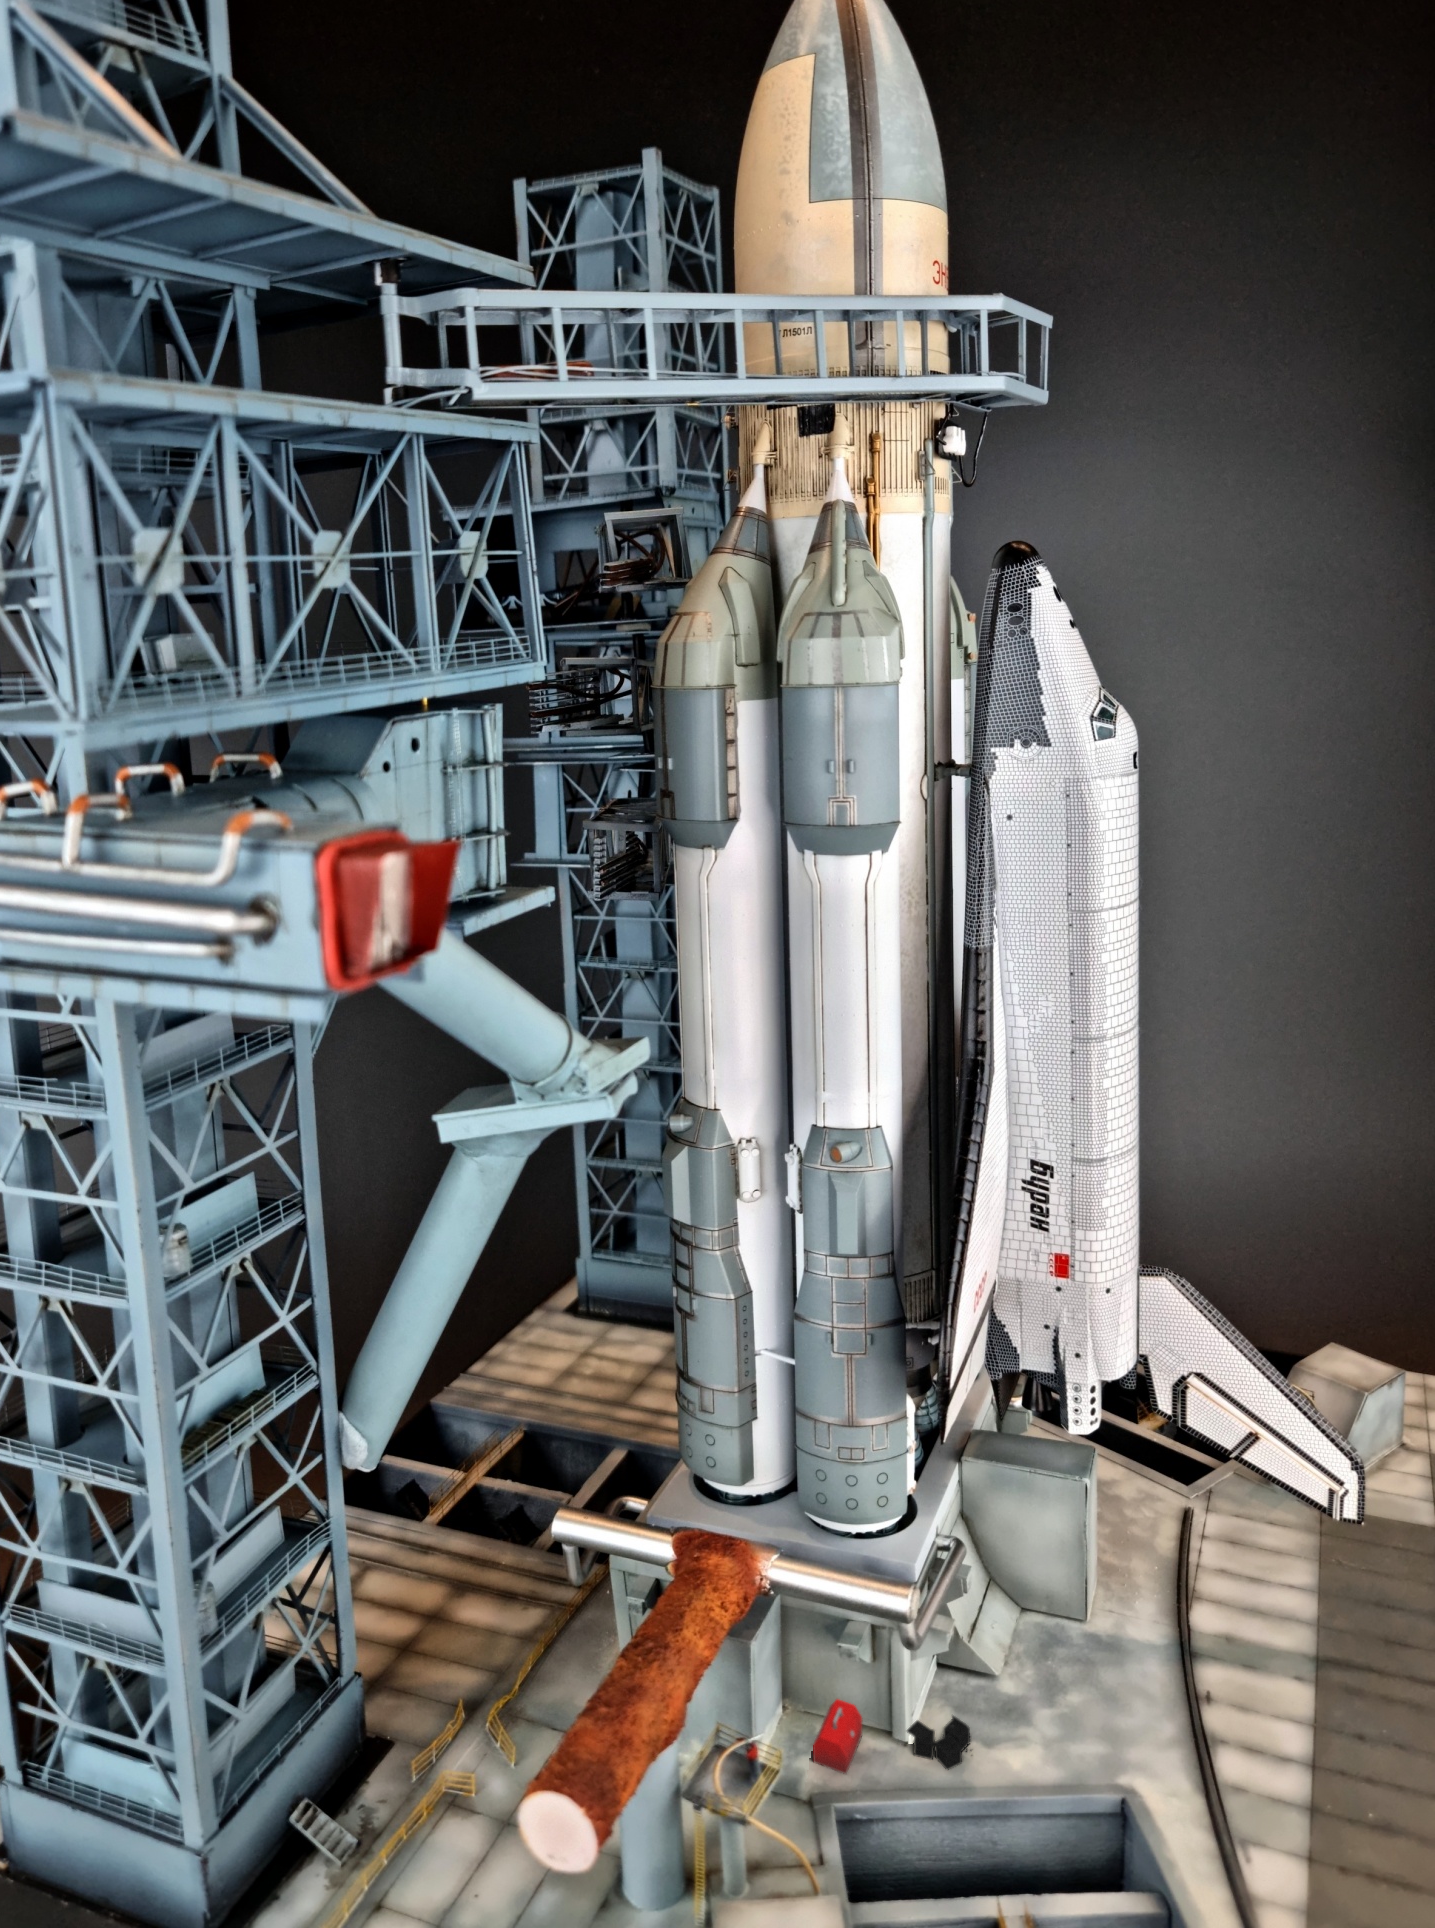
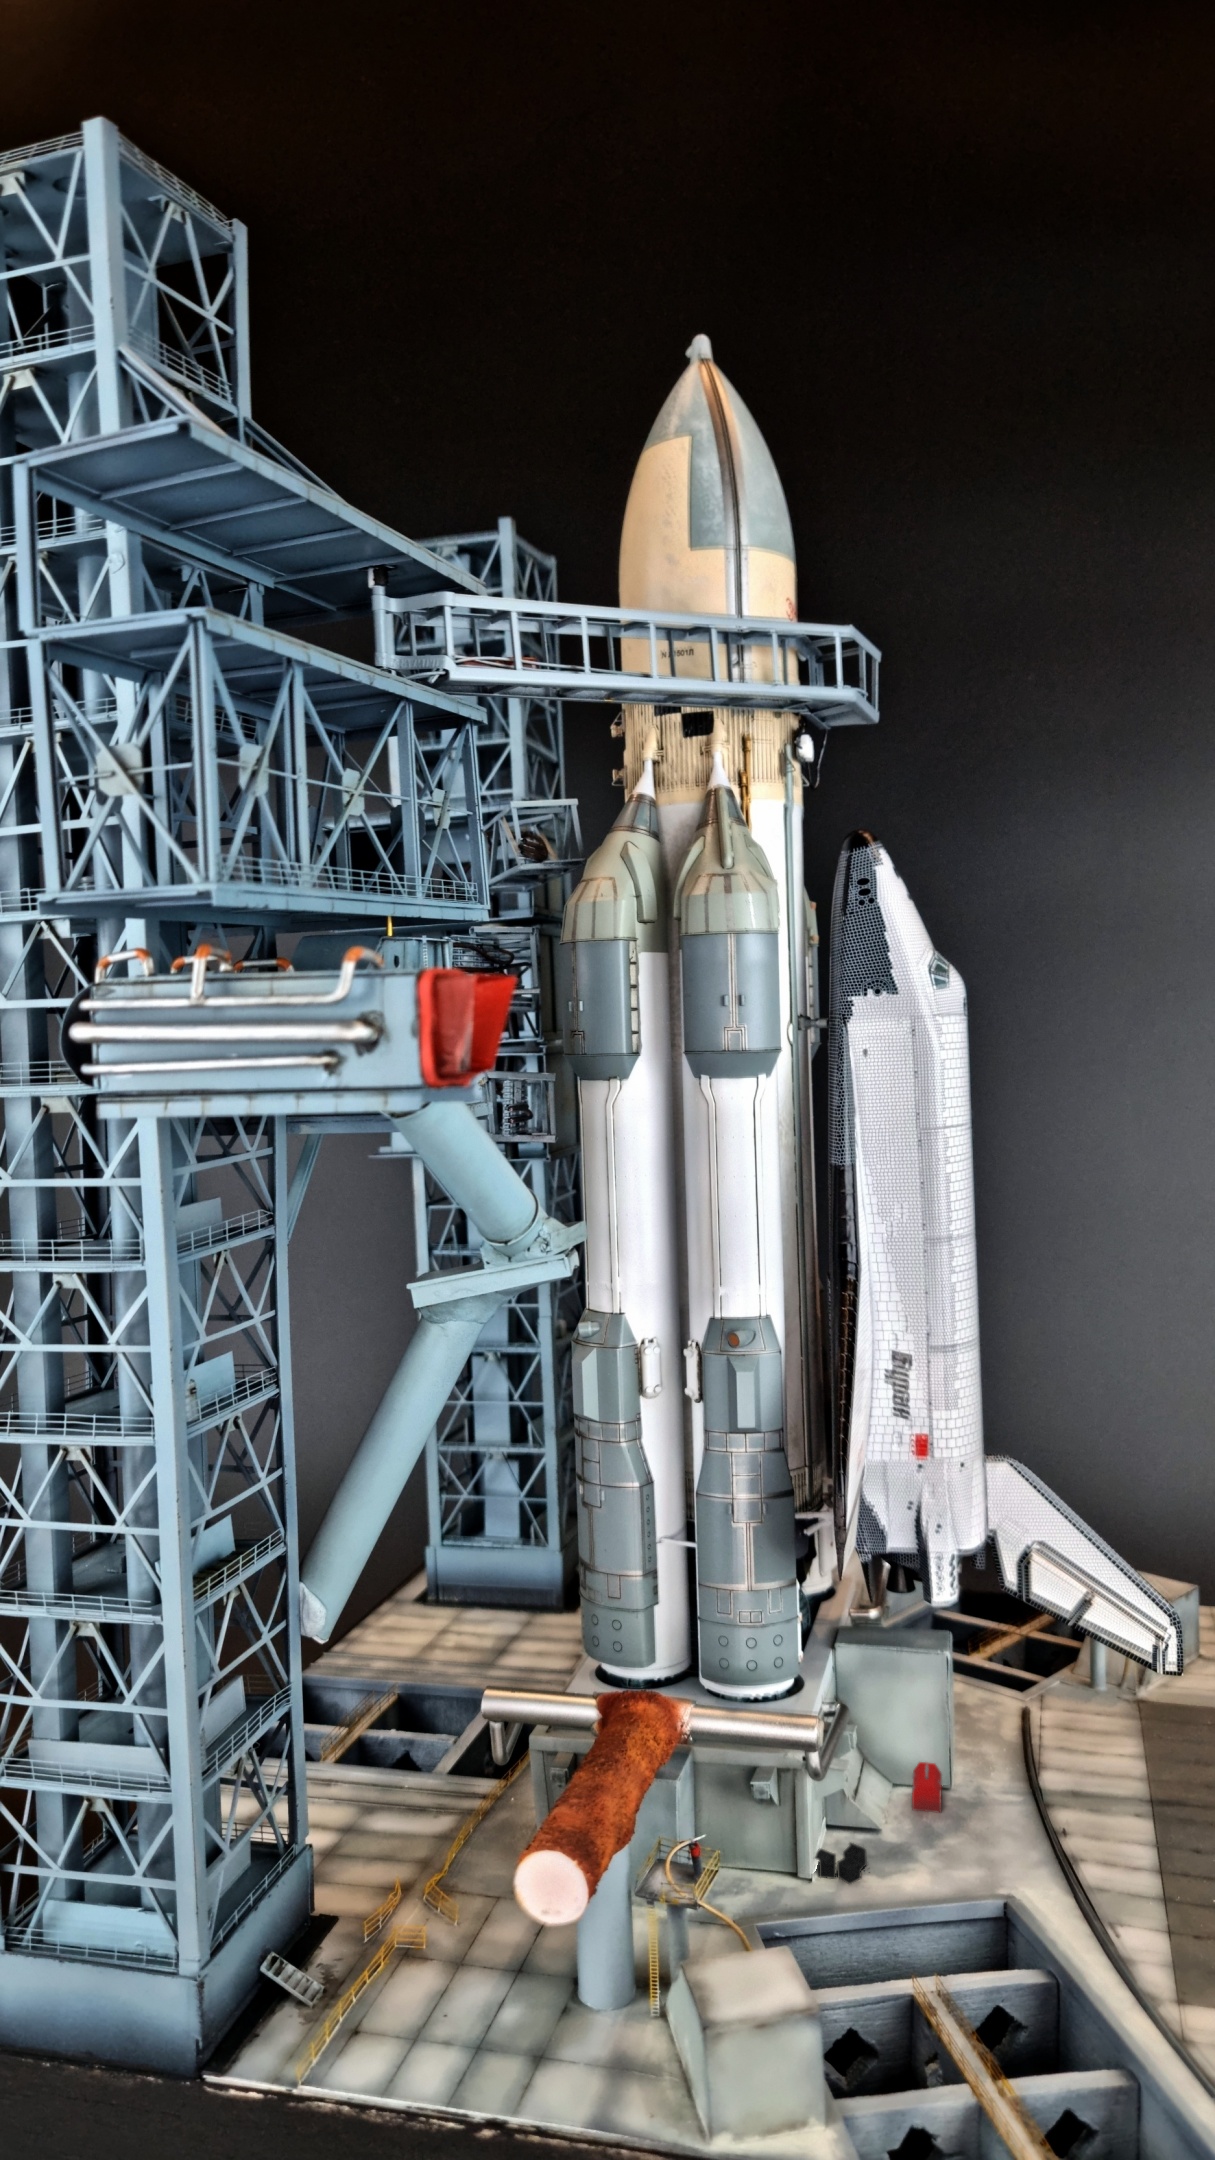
toolbox: present [813,1699,862,1774] -> present [912,1762,942,1813]

